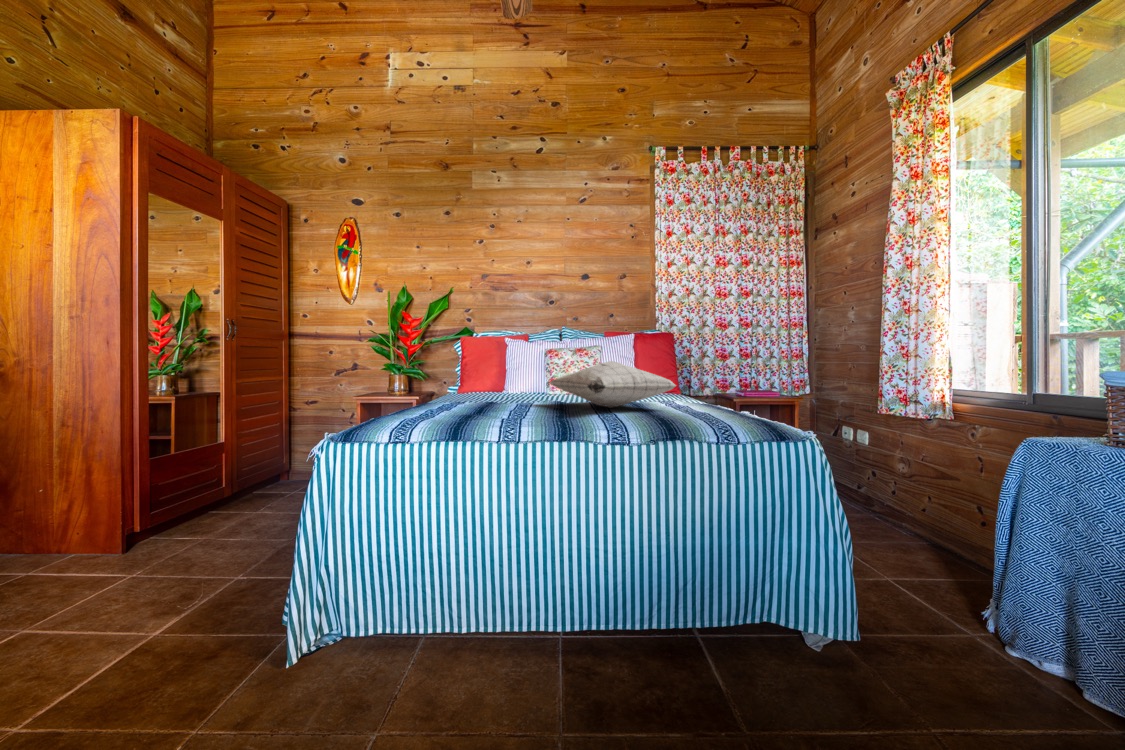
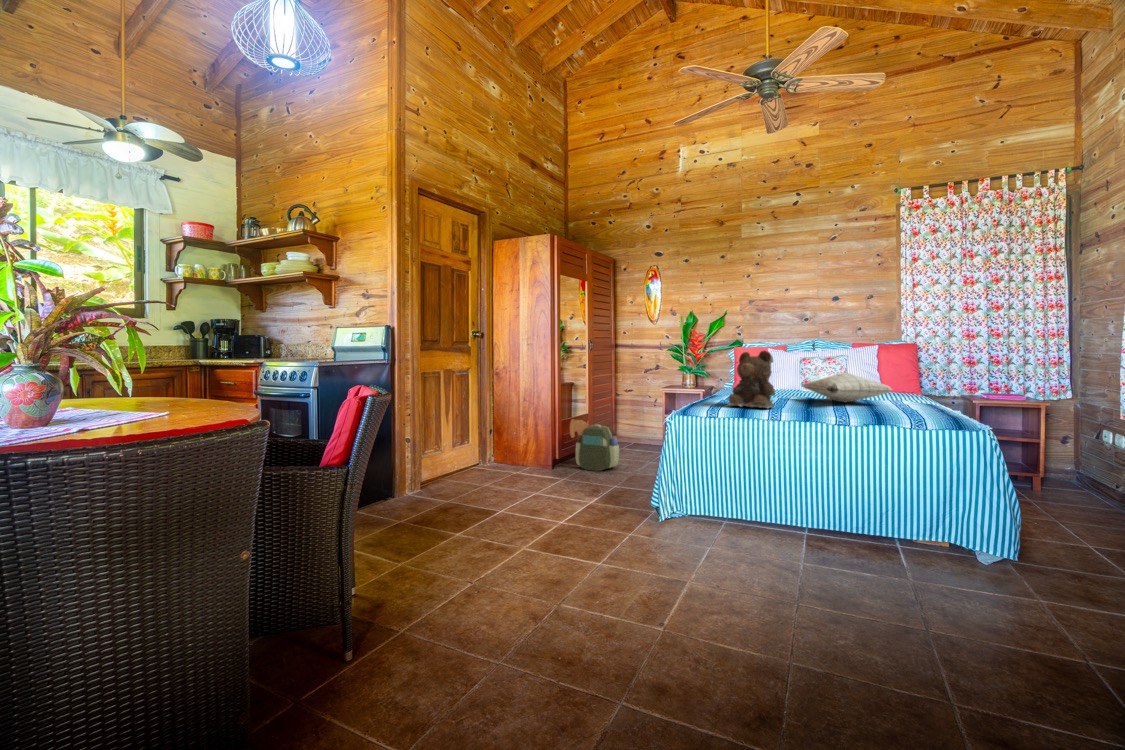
teddy bear: none [422,320,506,424] -> present [728,351,775,408]
backpack: none [164,454,265,547] -> present [570,419,619,471]

